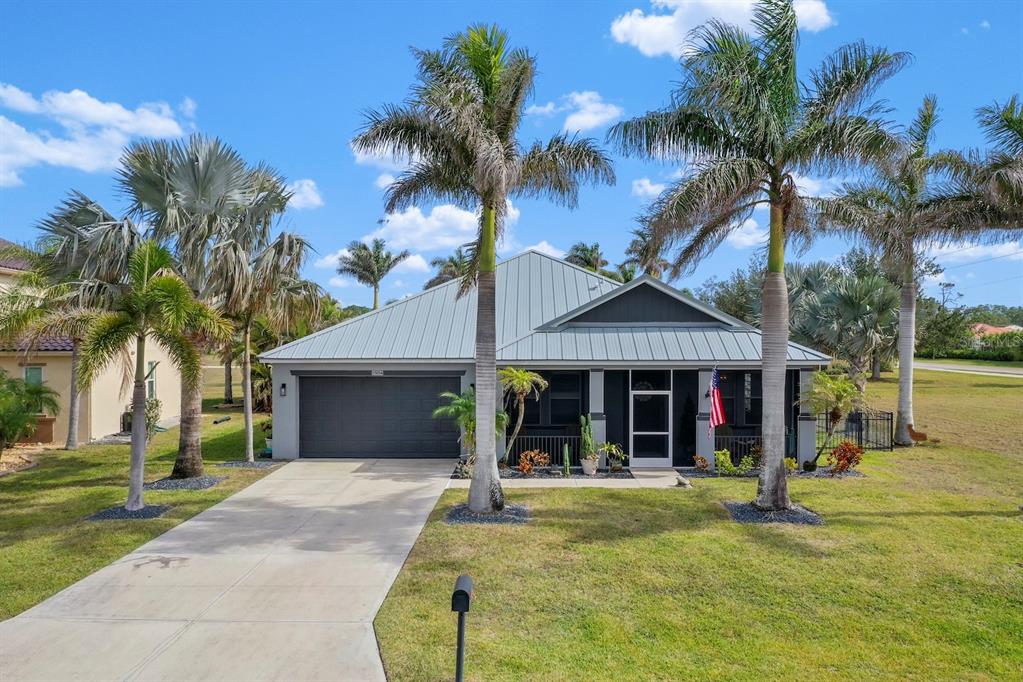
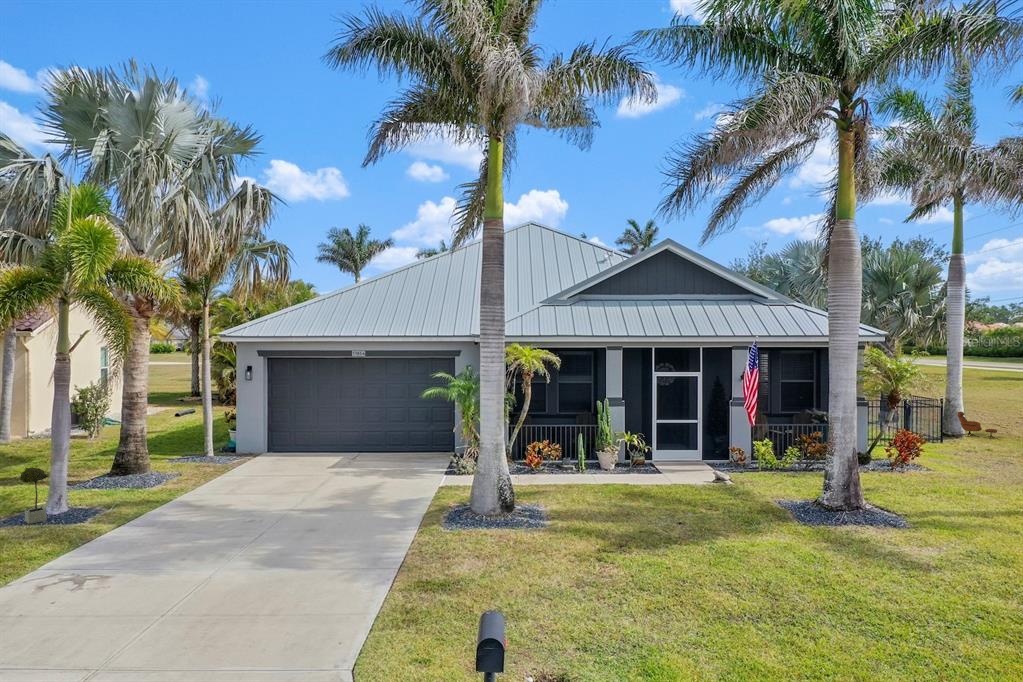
potted tree: none [108,473,130,518] -> present [20,467,48,524]

